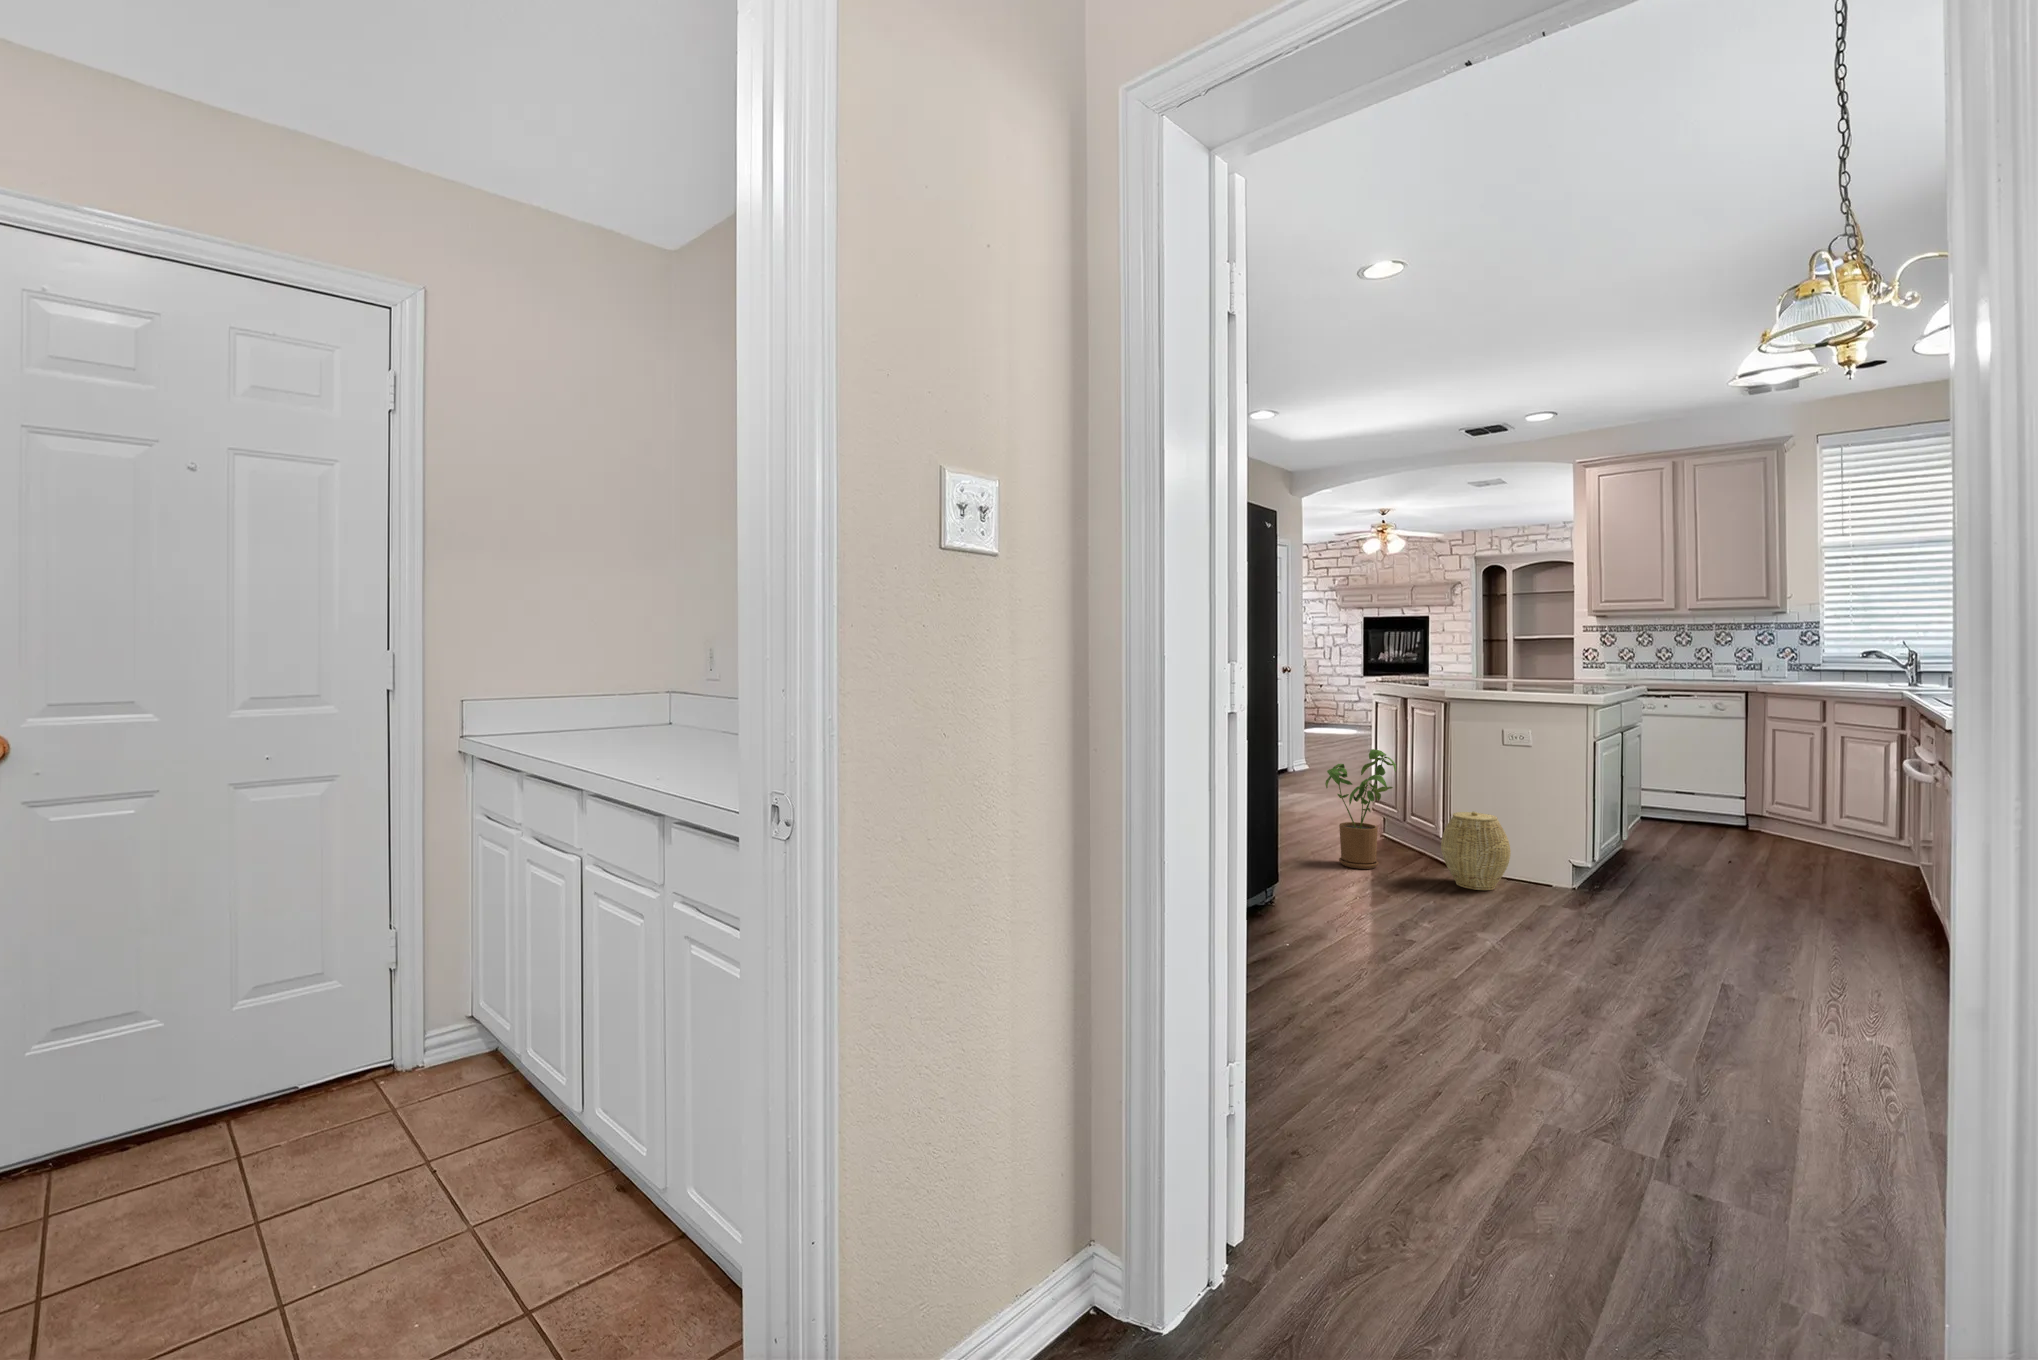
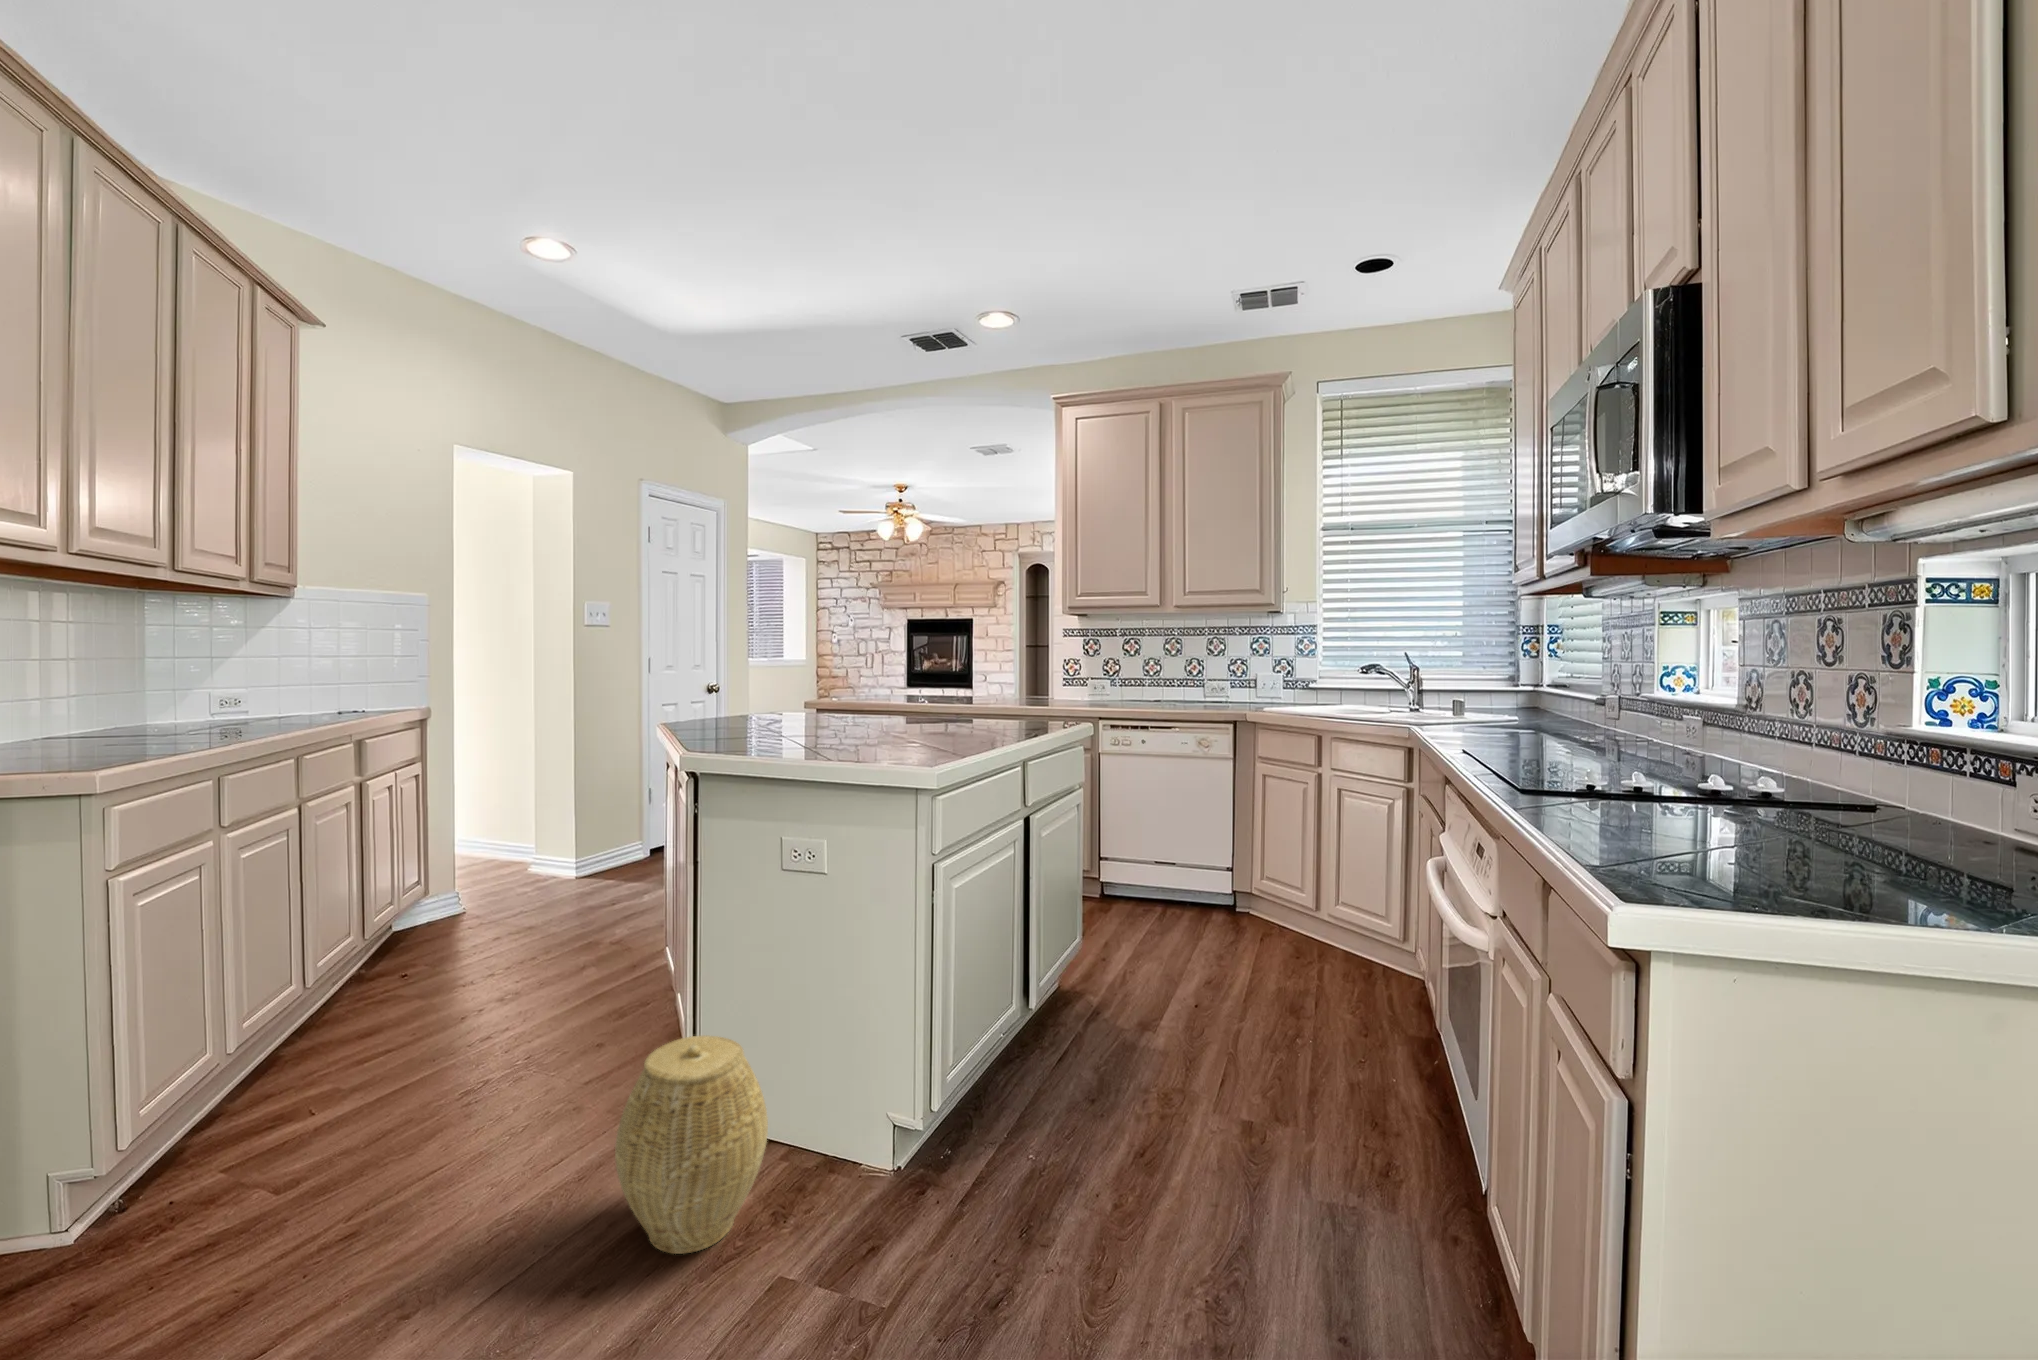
house plant: present [1325,749,1396,869] -> none [434,883,610,1181]

